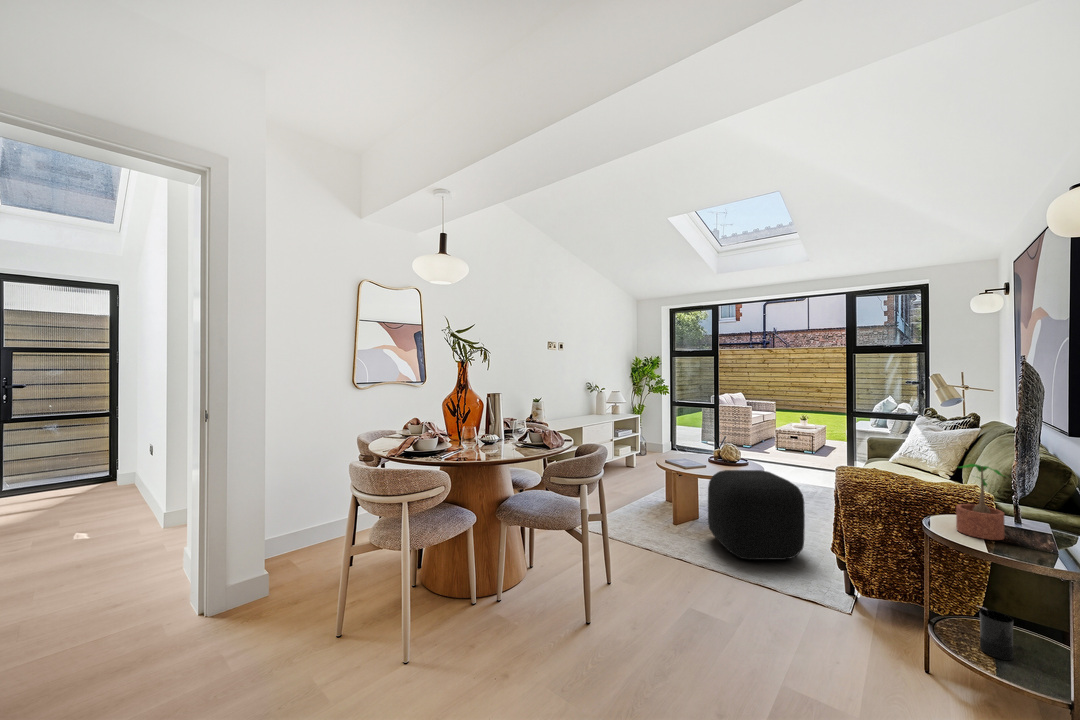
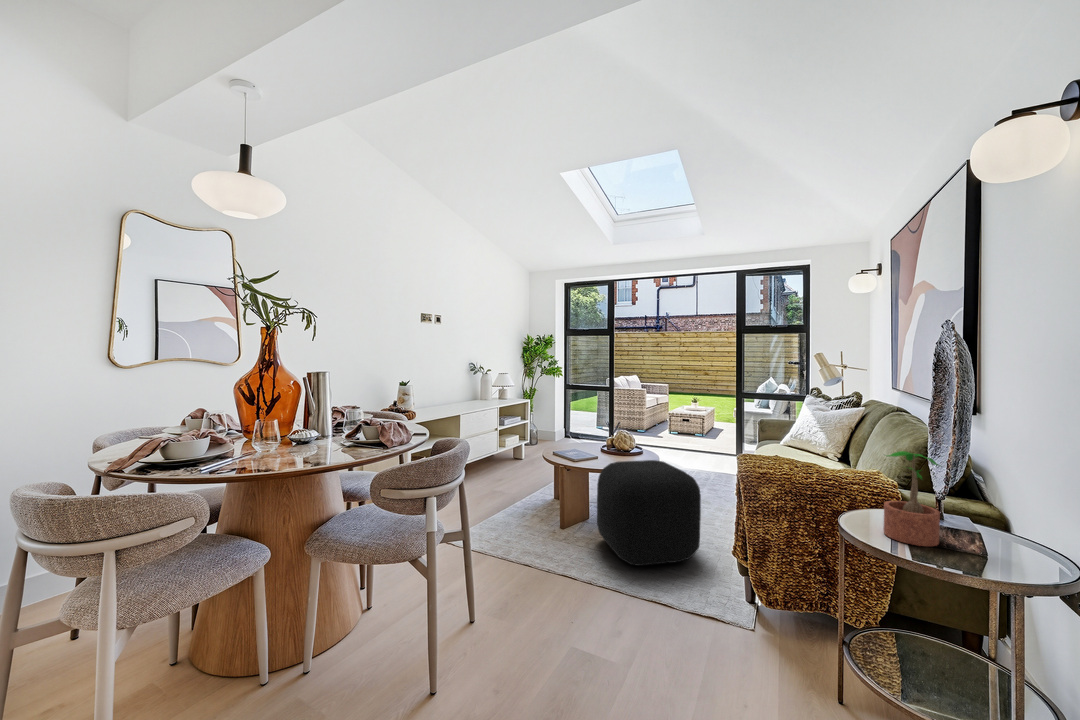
candle: present [980,609,1013,660] -> none [900,623,942,690]

